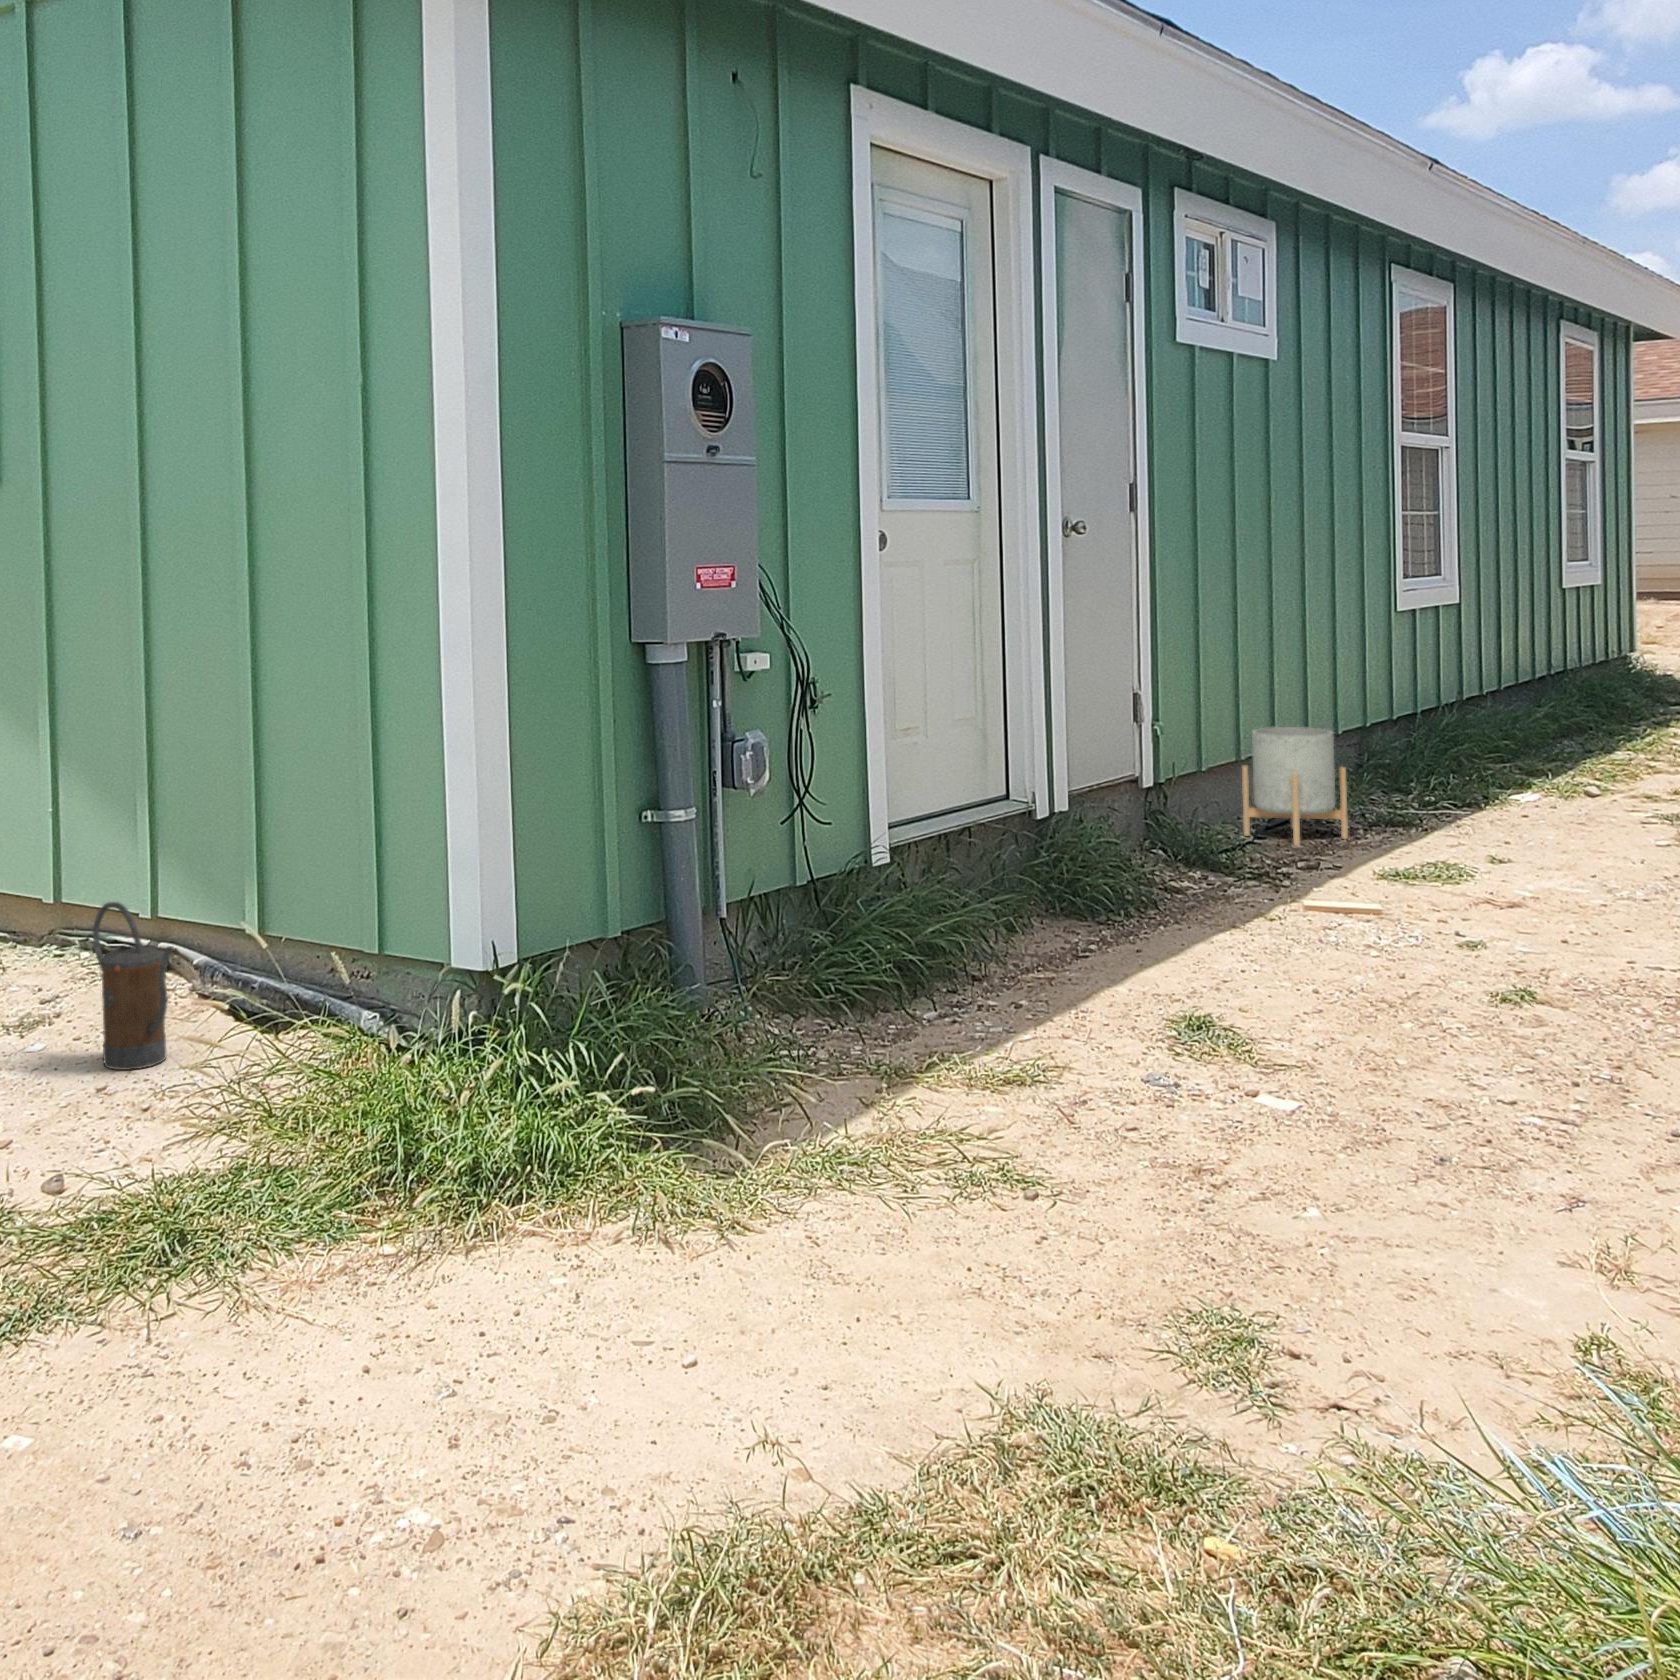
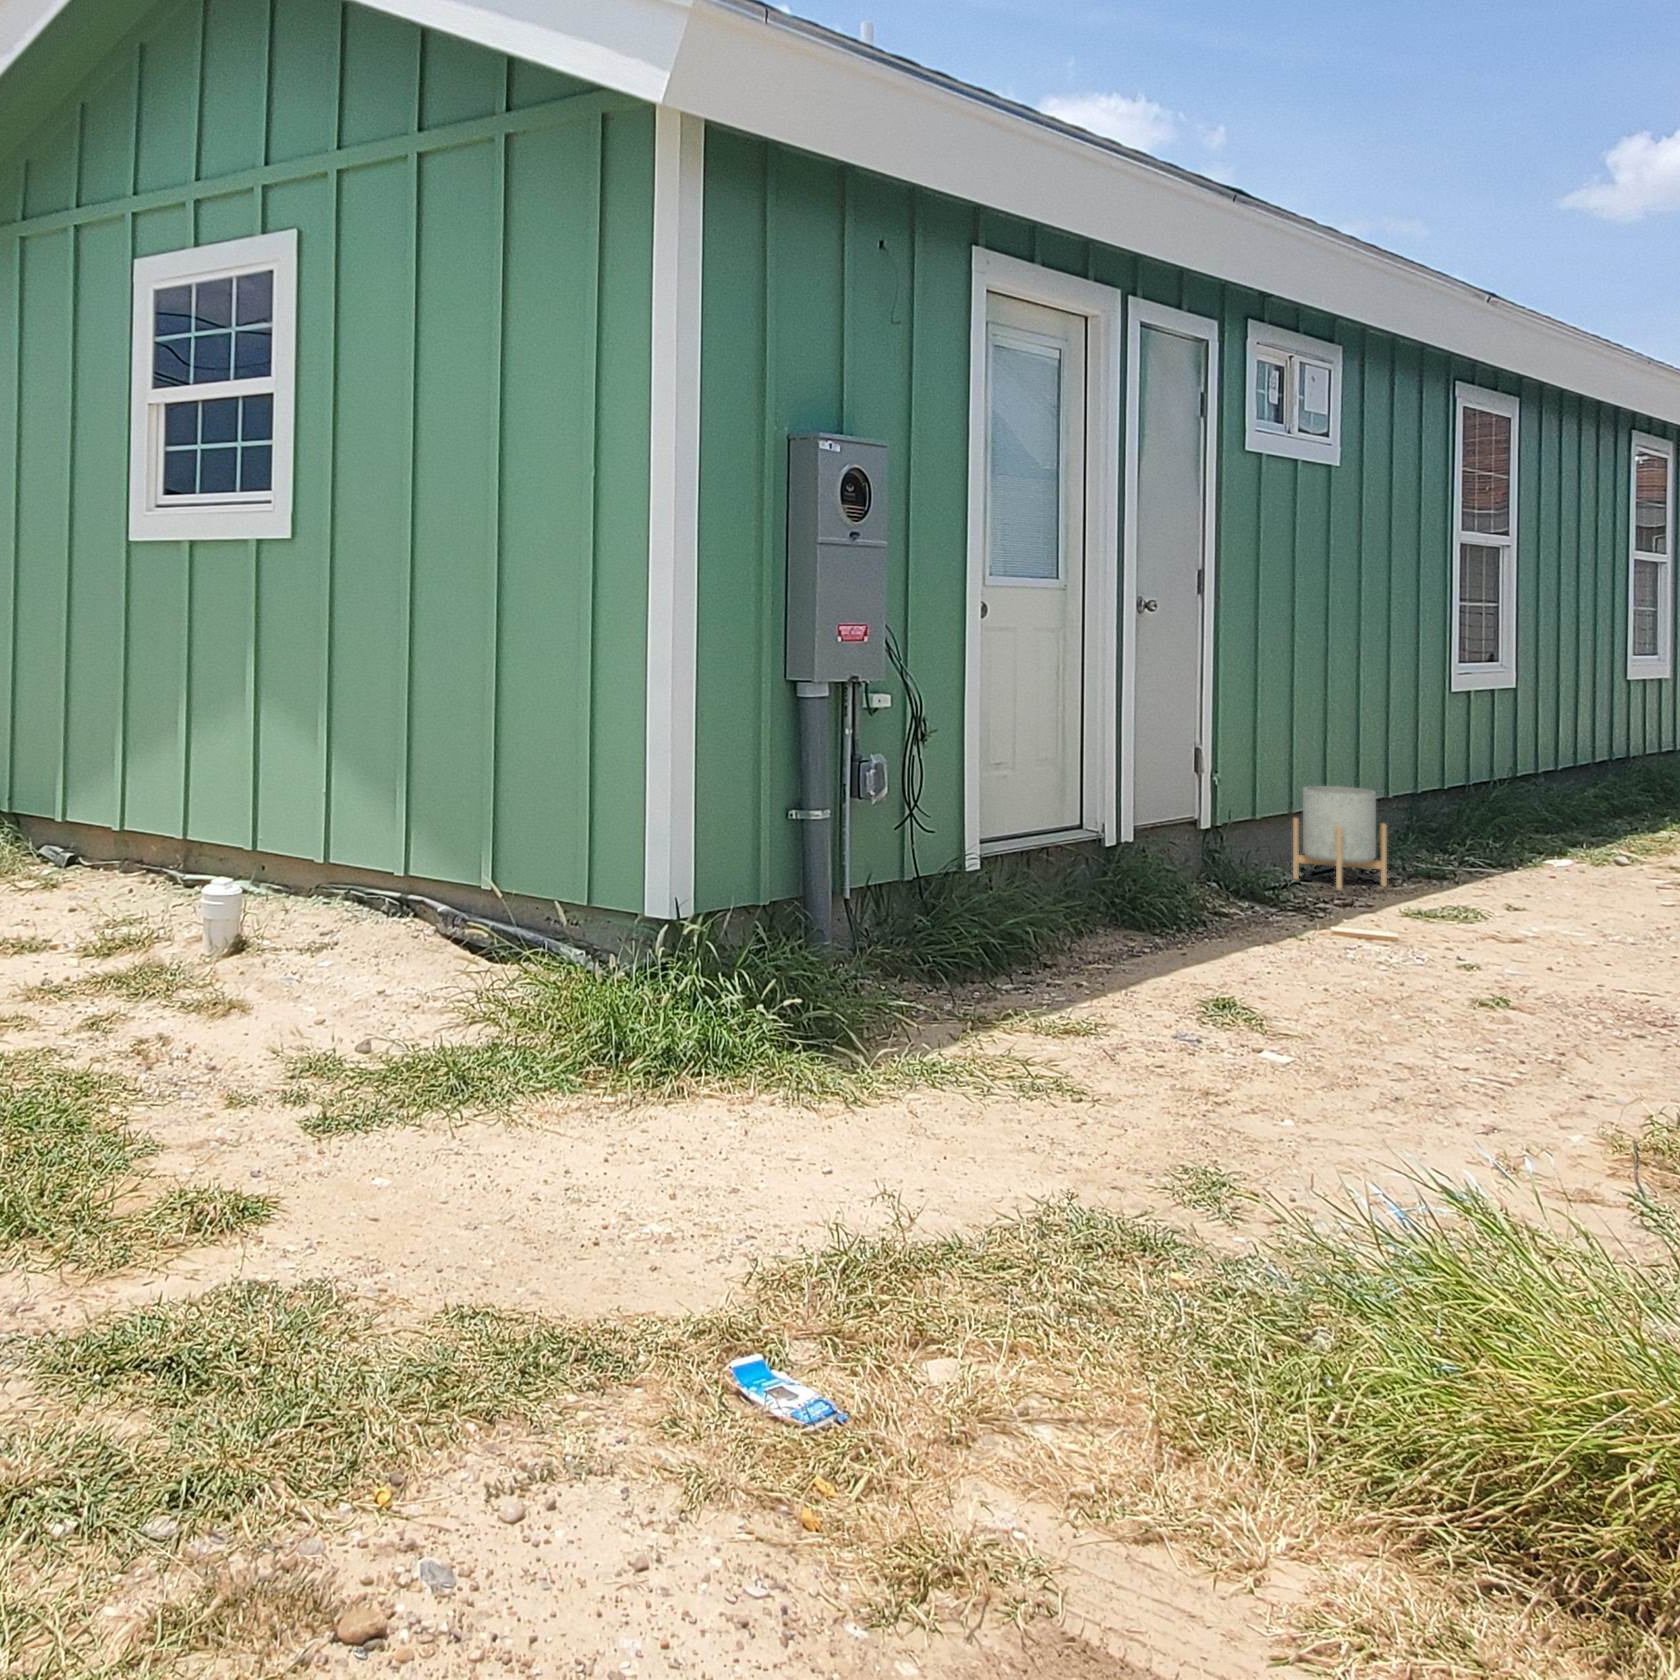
watering can: present [93,902,173,1070] -> none [367,856,434,982]

